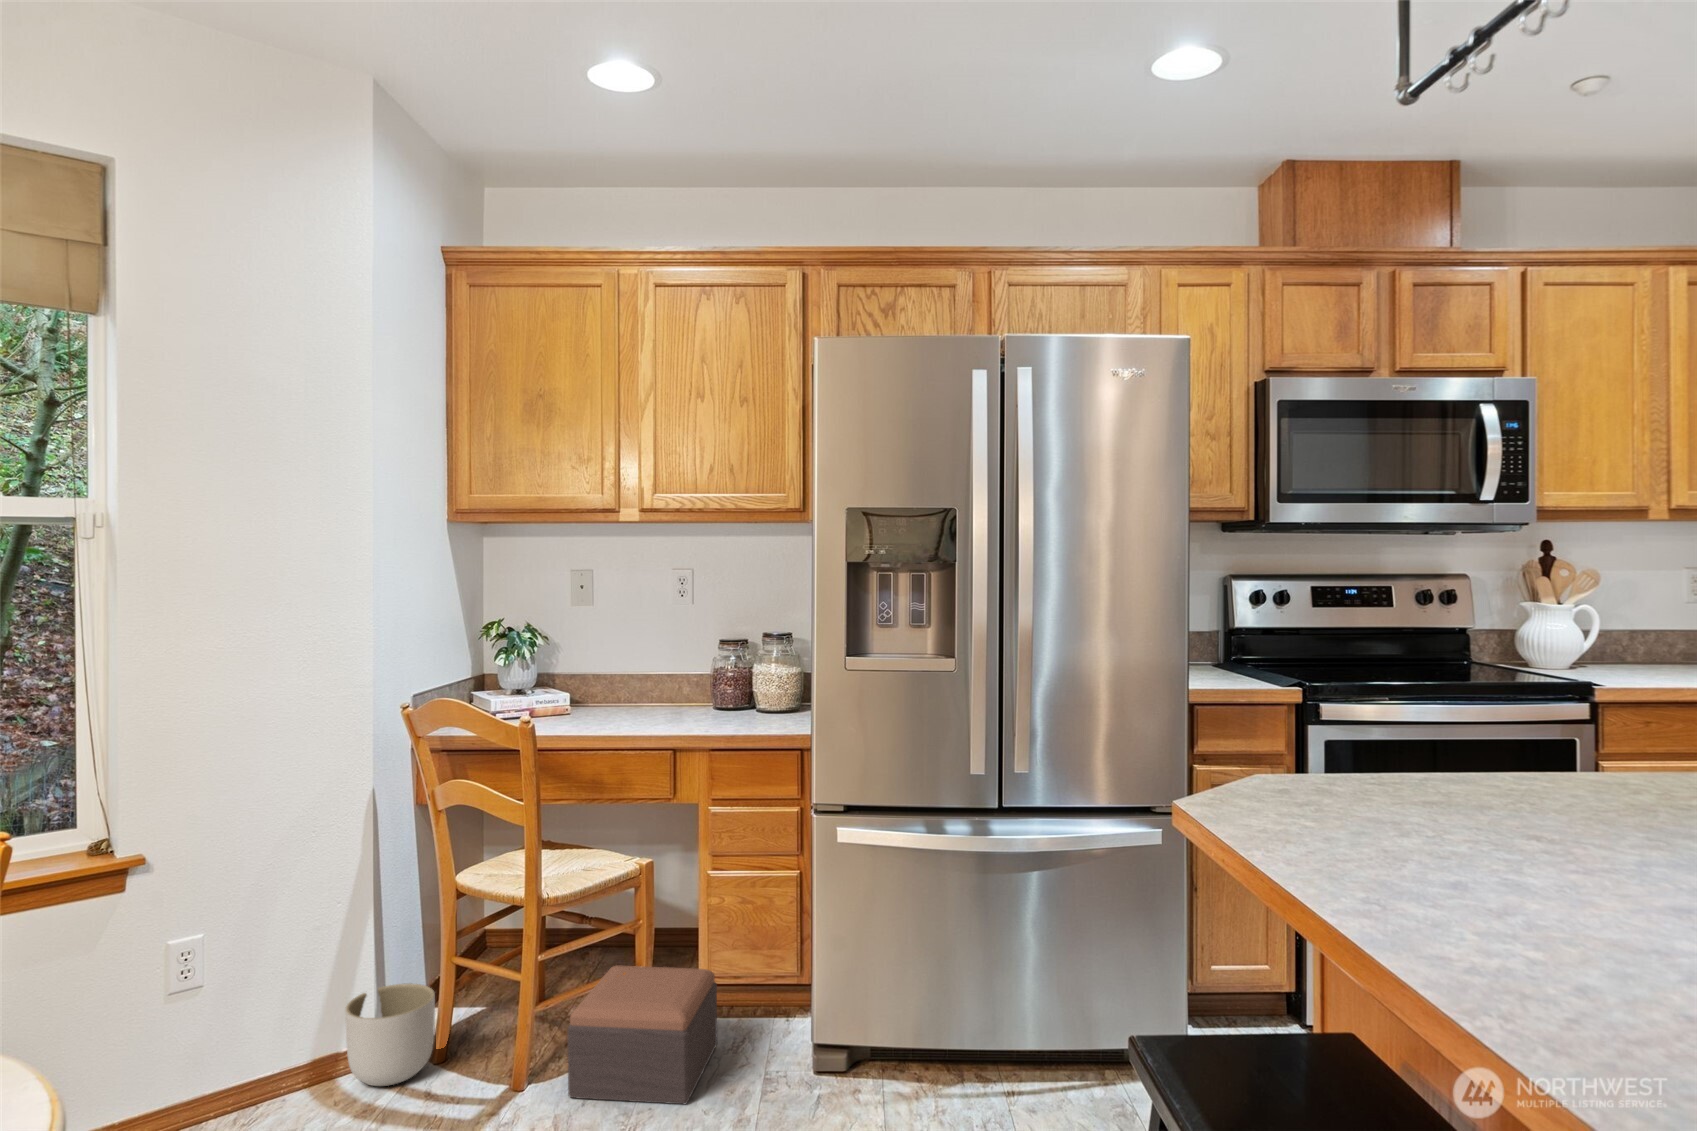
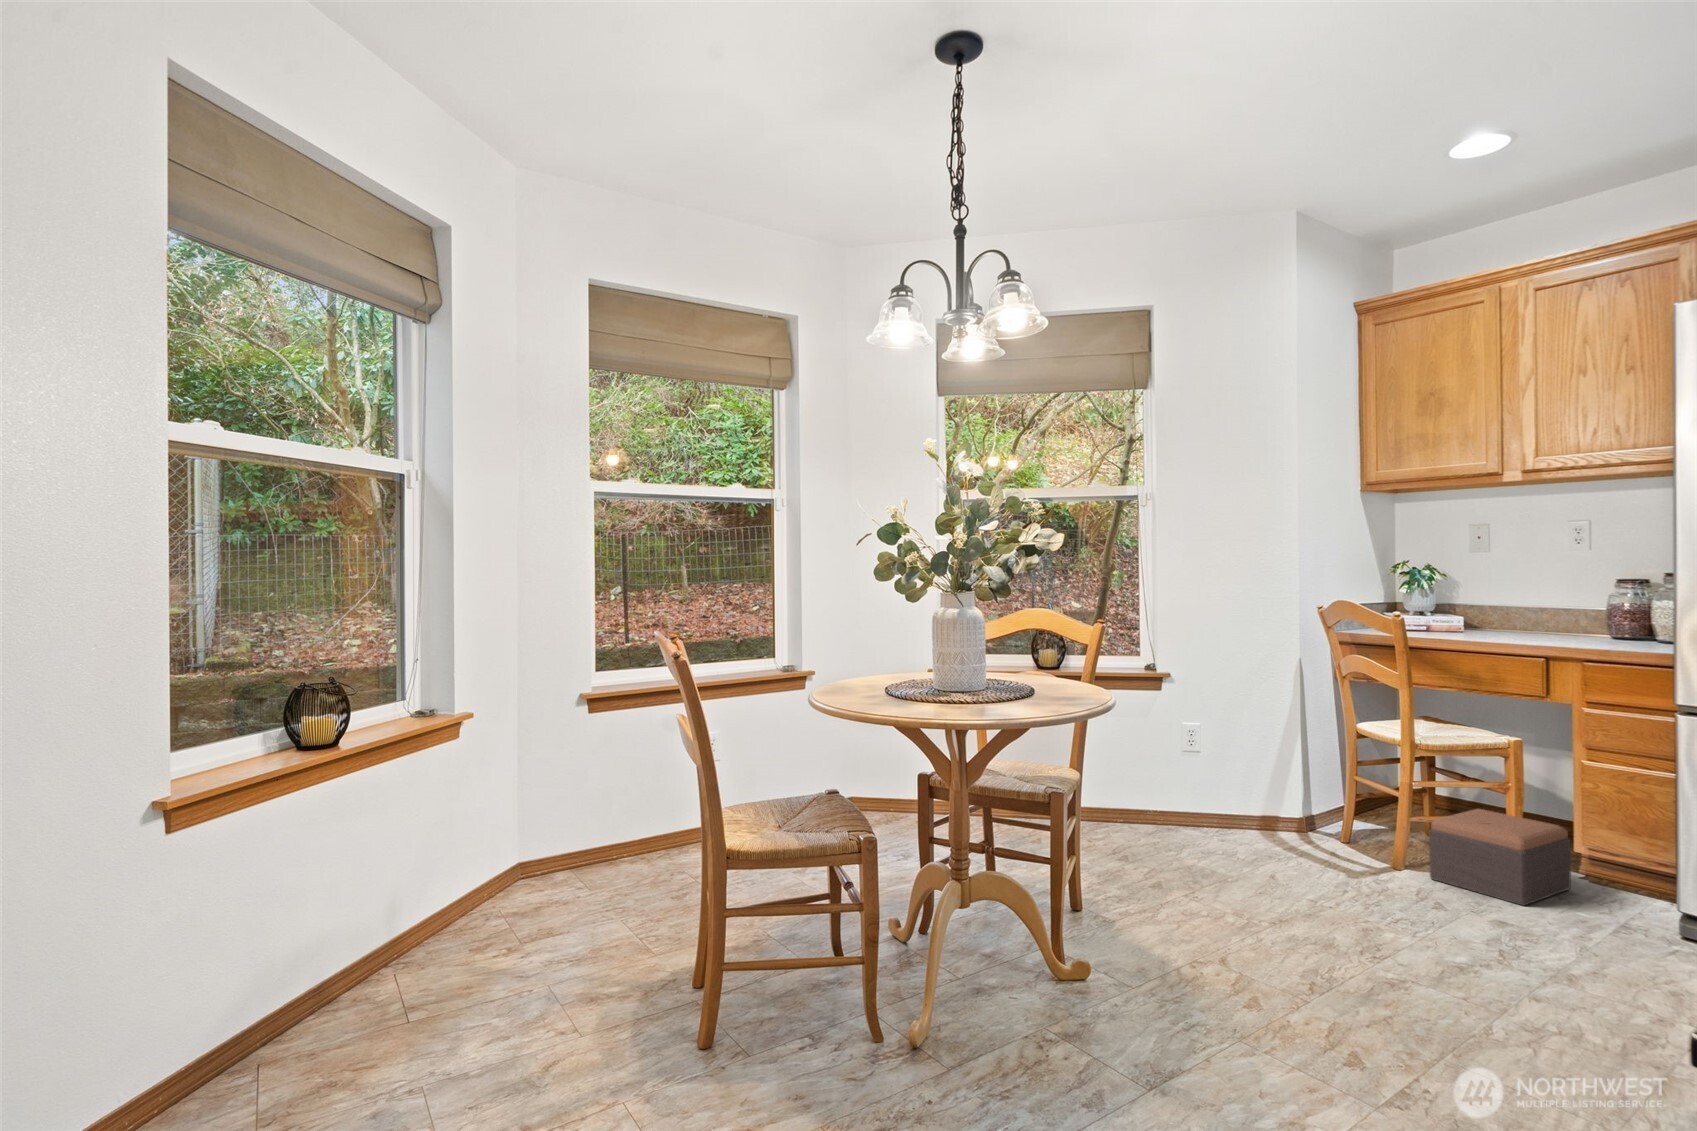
planter: present [345,983,435,1086] -> none [1283,786,1340,844]

